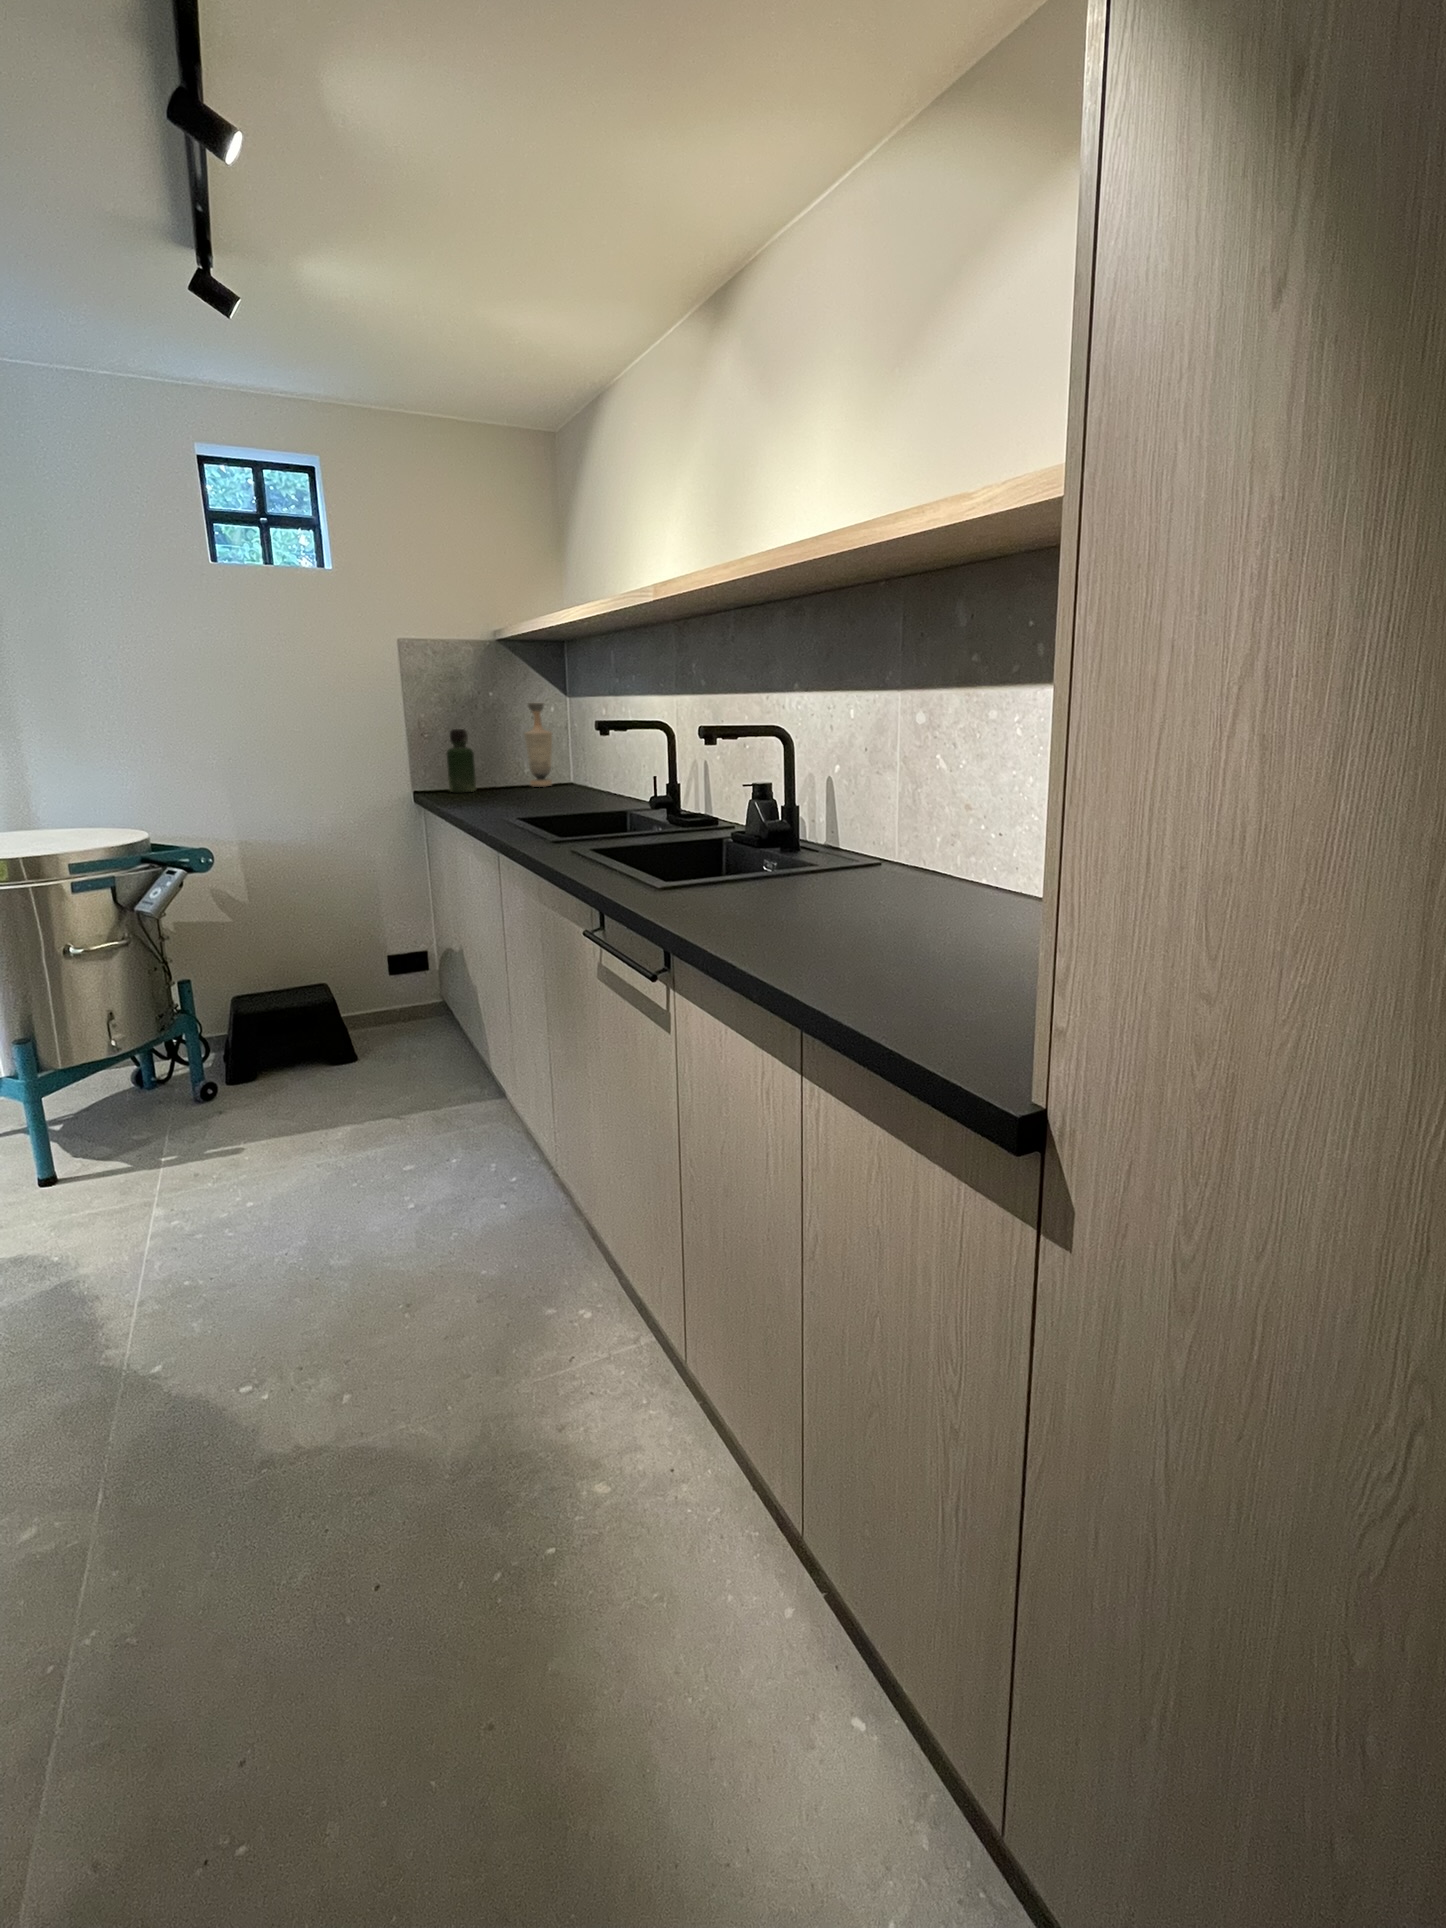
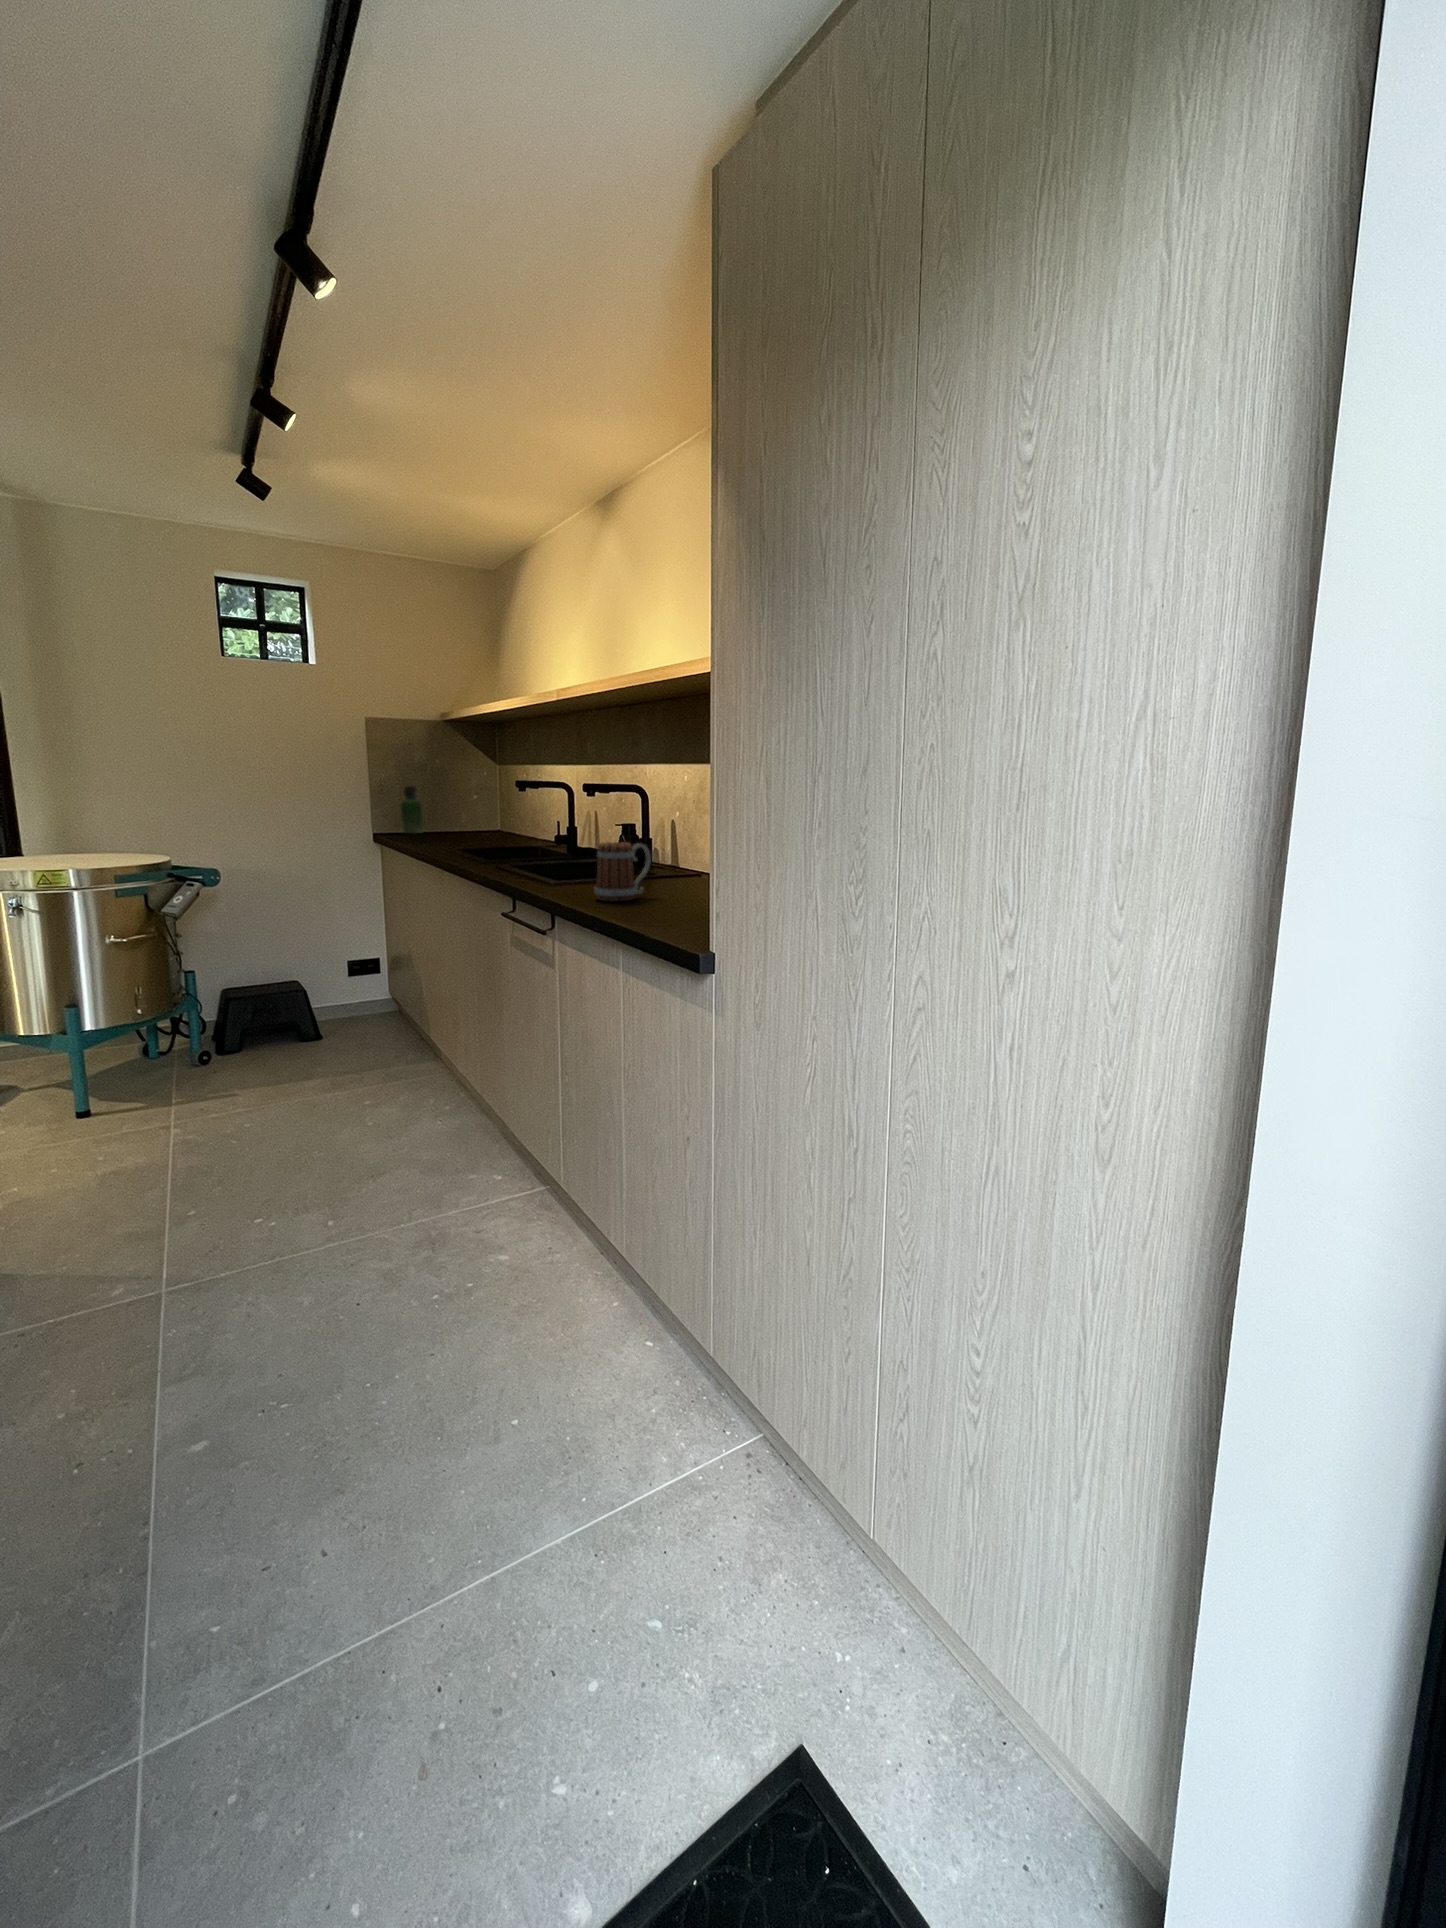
vase: present [524,703,552,787] -> none [461,768,484,831]
mug: none [733,826,824,929] -> present [594,842,651,901]

